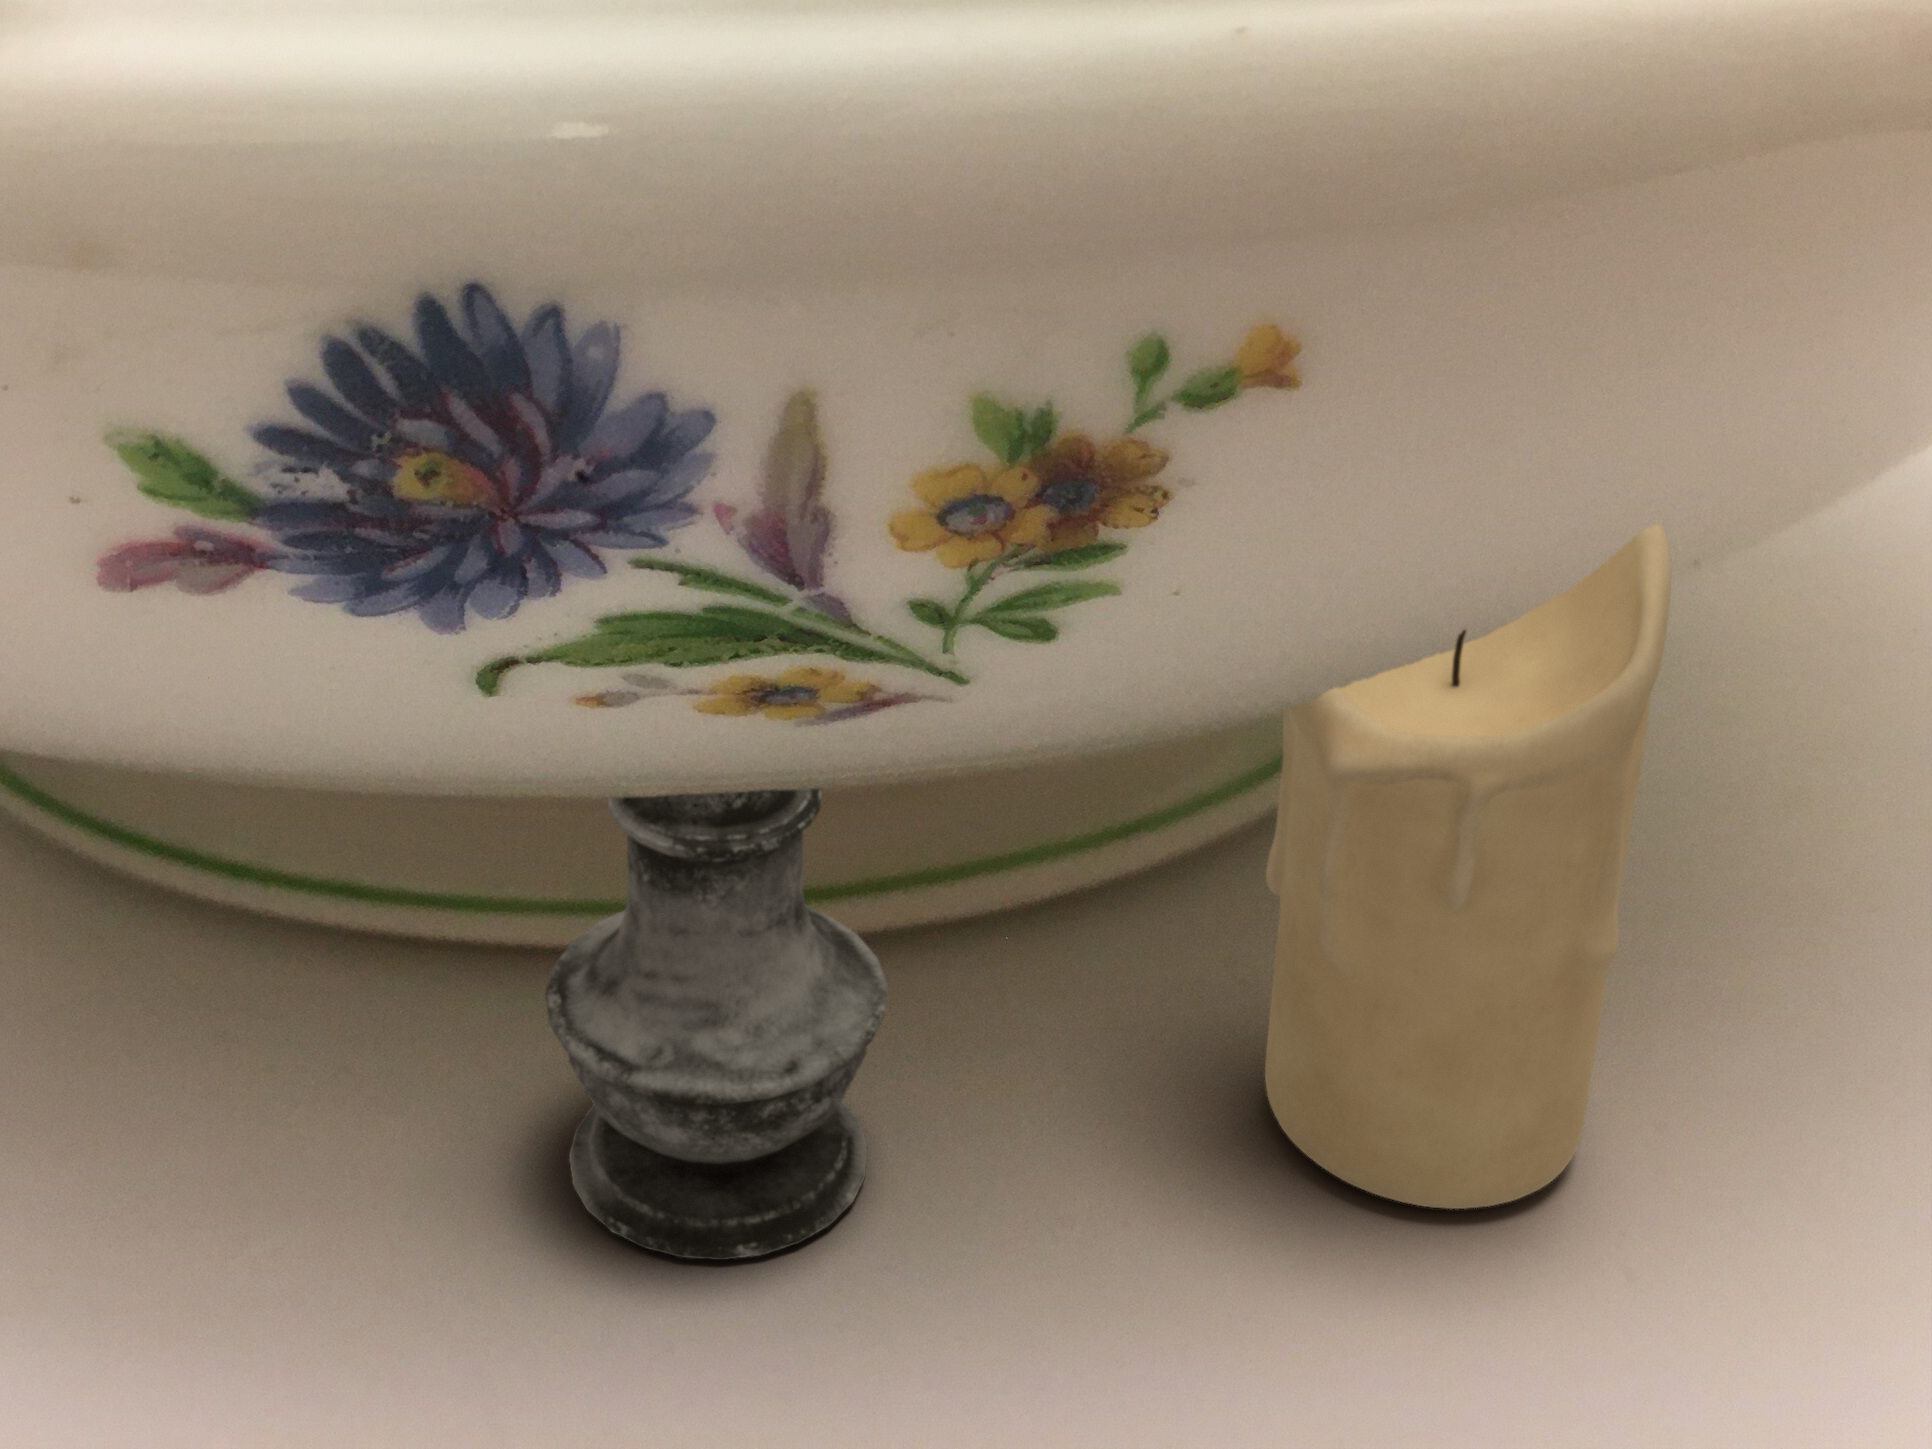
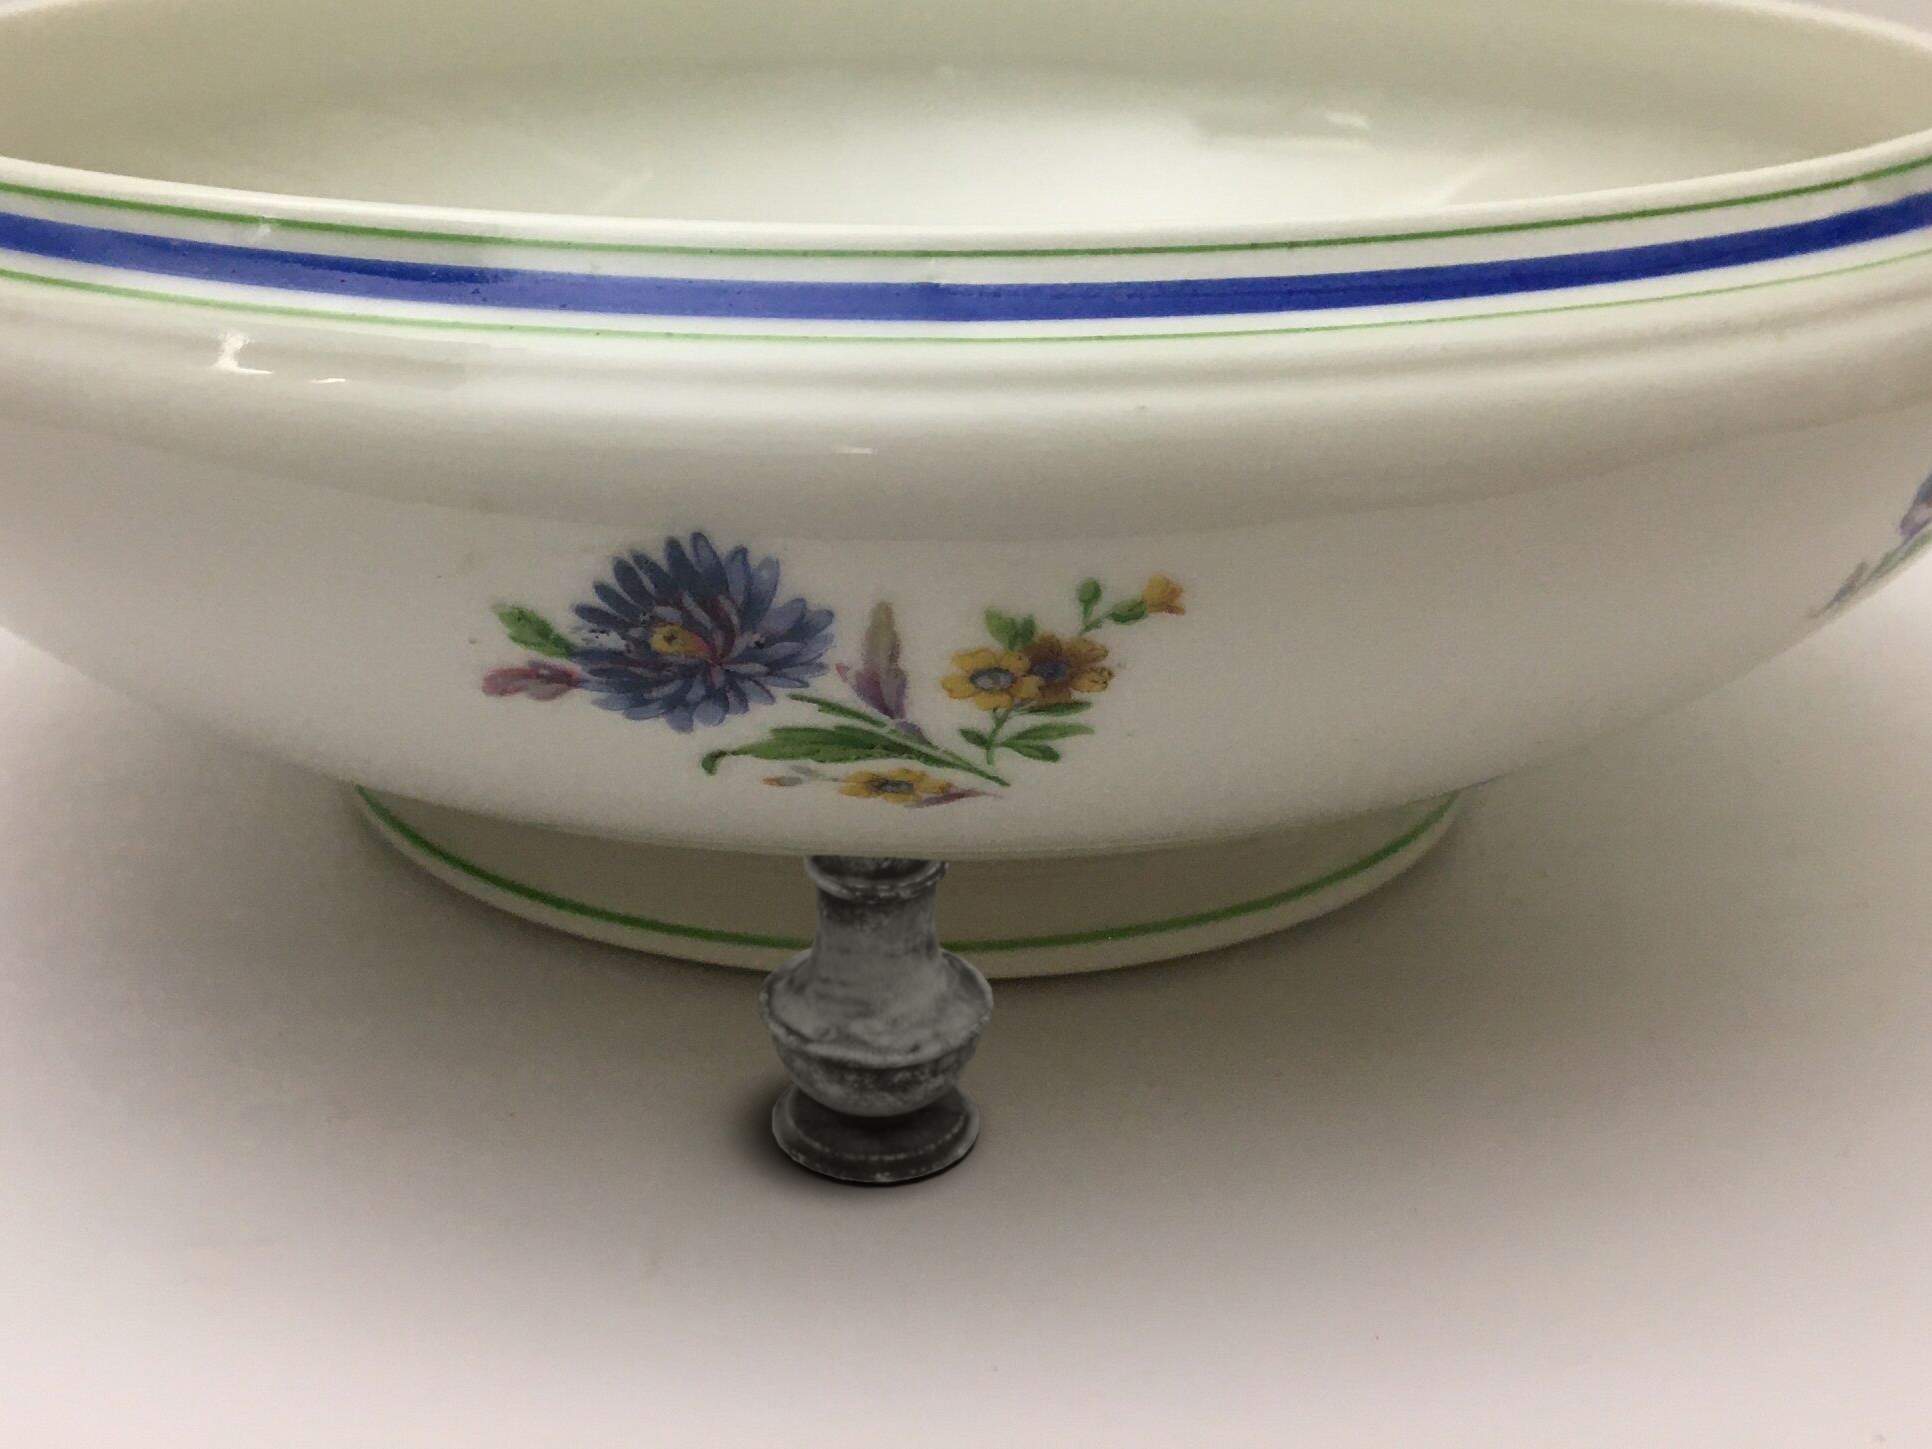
candle: present [1265,525,1672,1209] -> none [1272,671,1538,1195]

